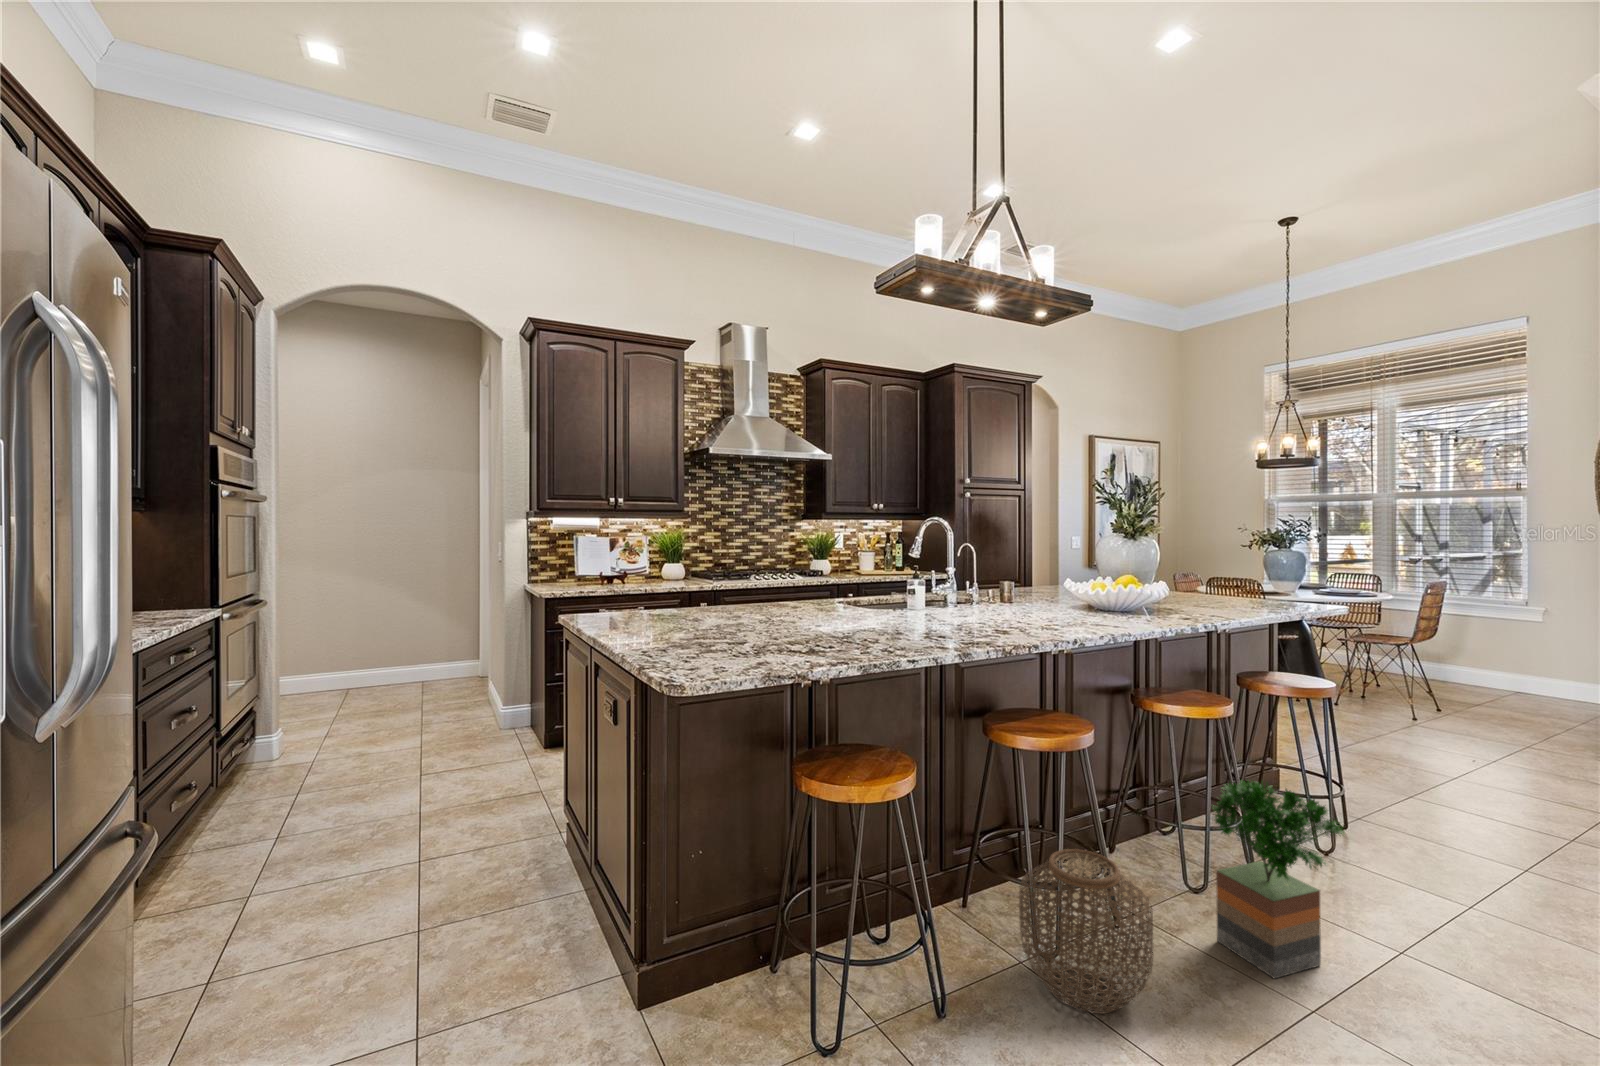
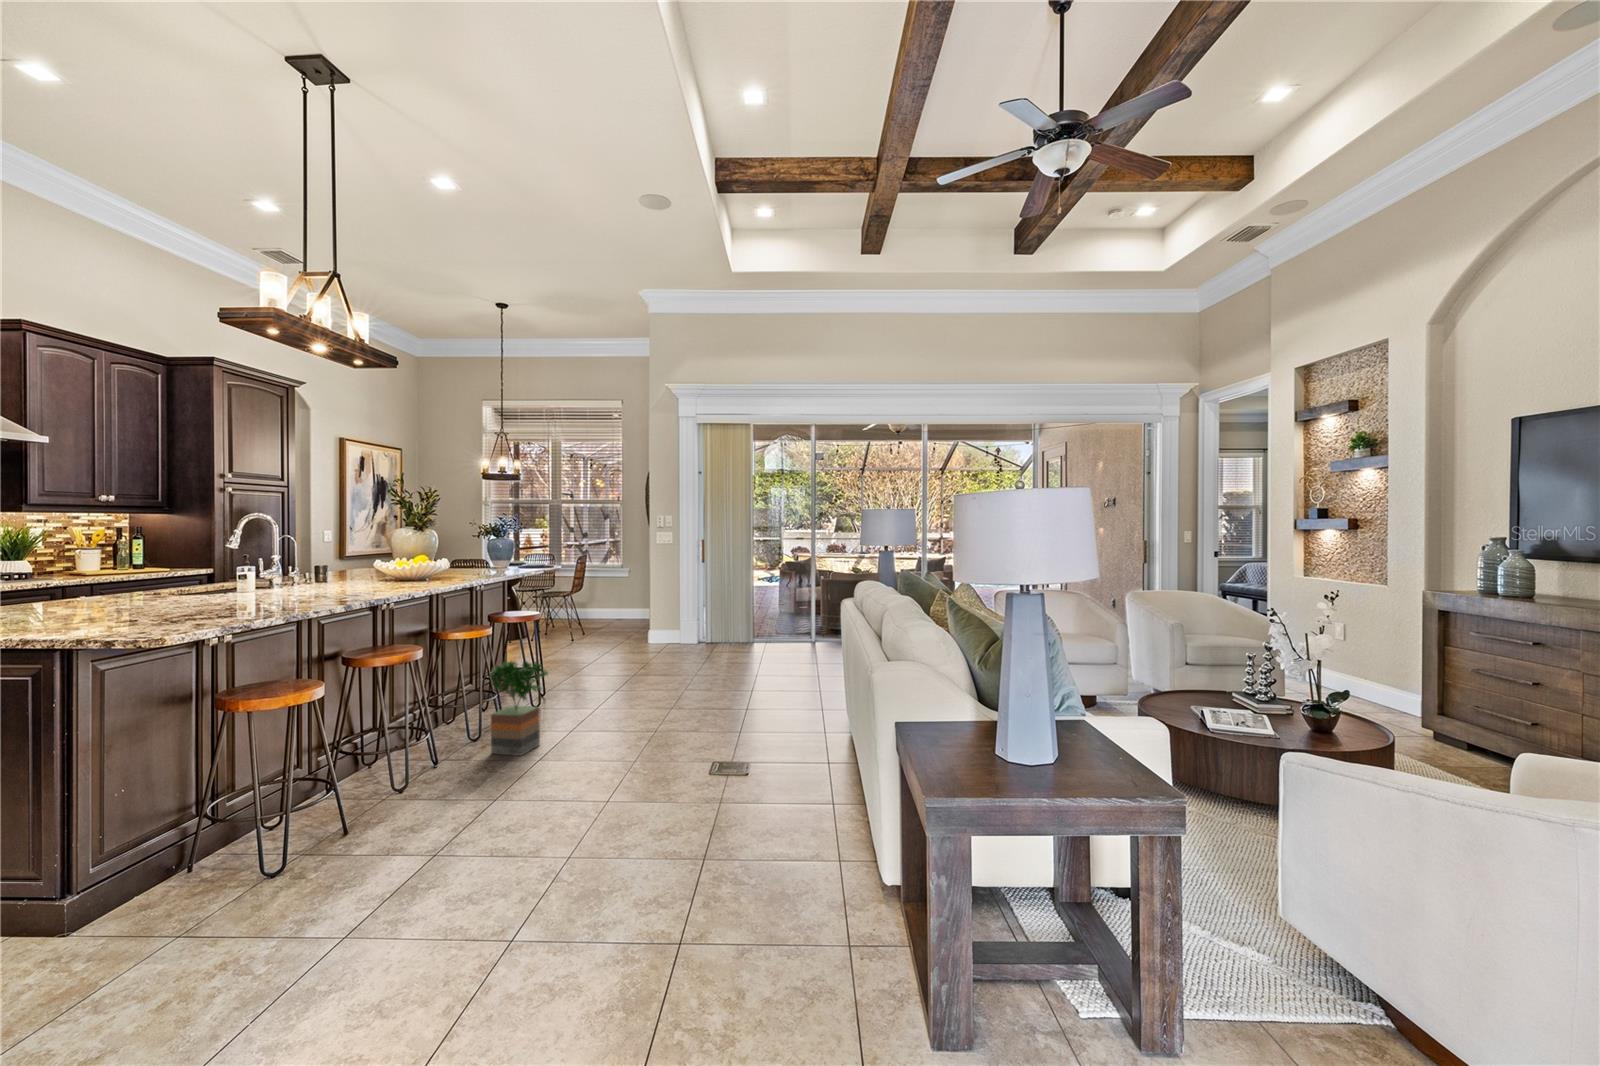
woven basket: present [1019,849,1153,1013] -> none [386,714,468,801]

